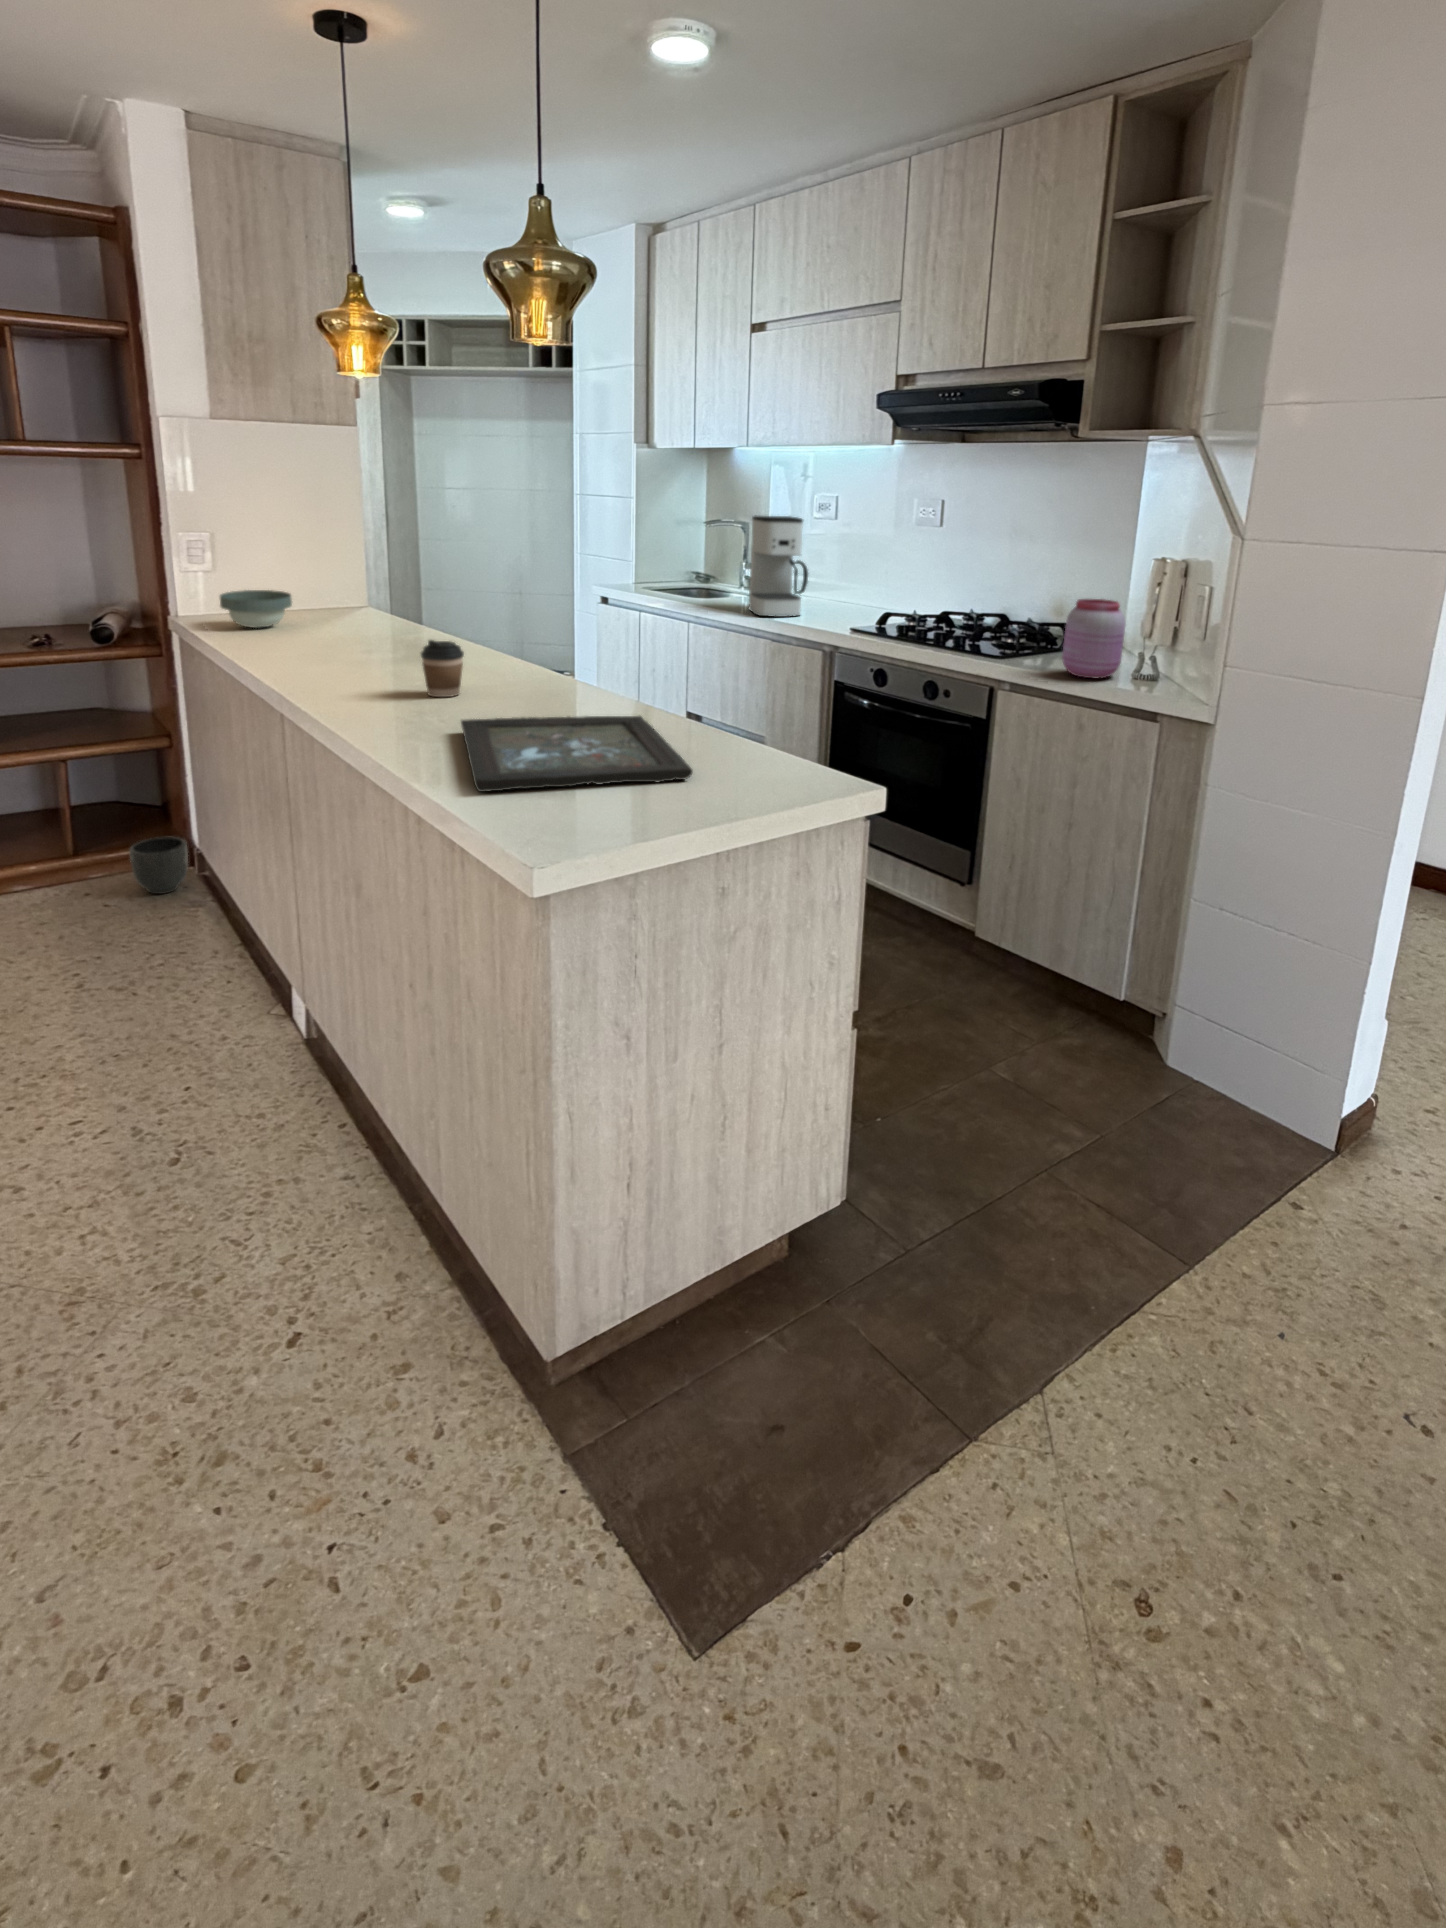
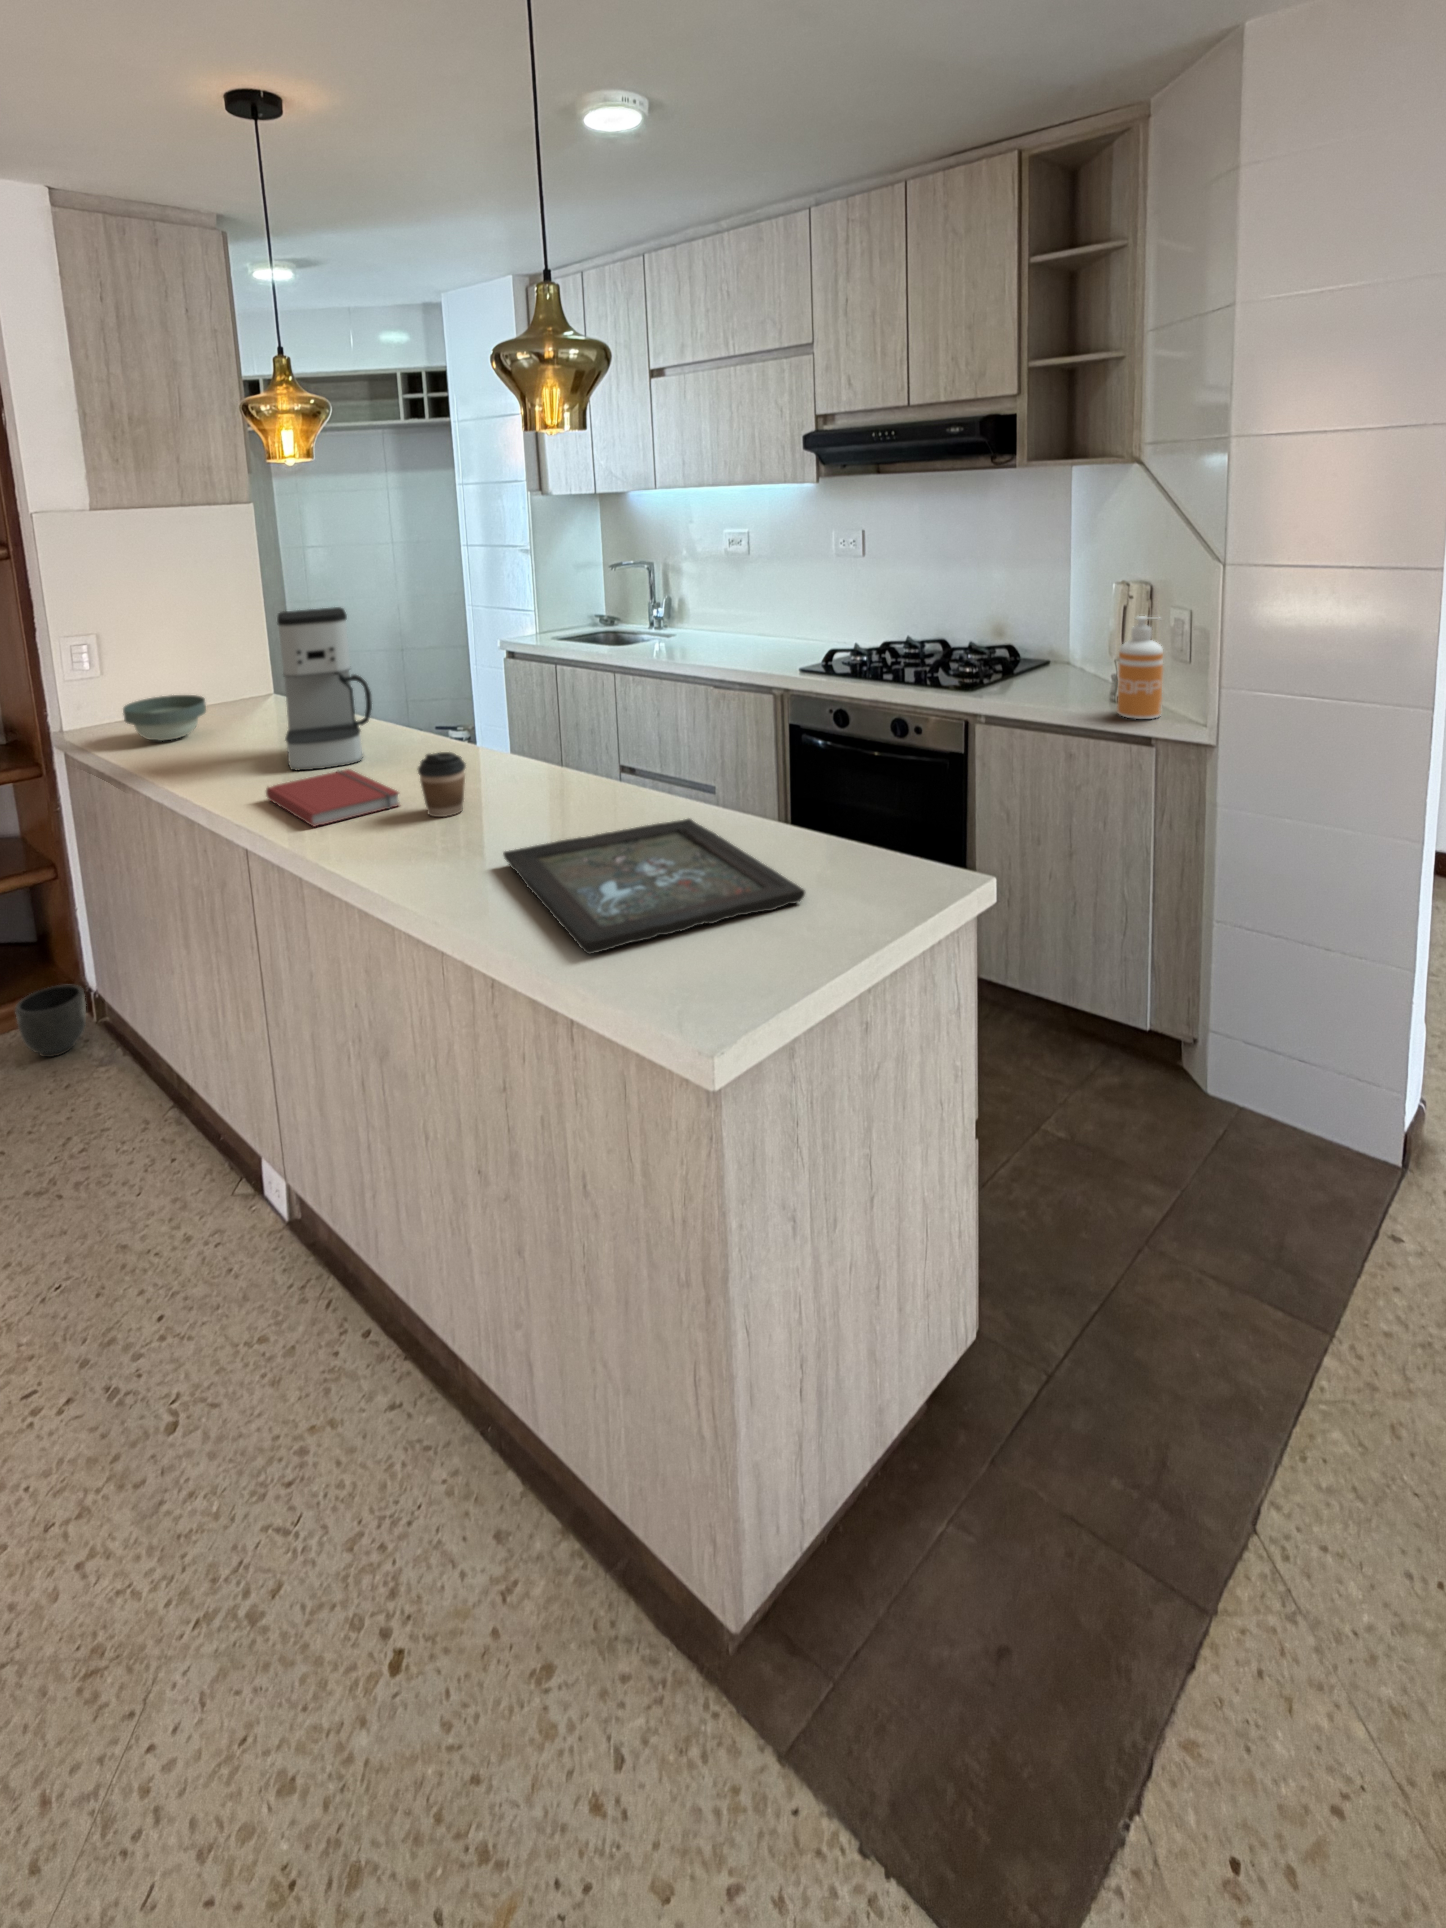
coffee maker: present [748,516,808,617] -> present [277,607,372,770]
soap dispenser: none [1130,591,1185,695] -> present [1118,616,1163,719]
jar: present [1062,599,1125,678] -> none [1038,626,1097,706]
book: none [304,656,411,693] -> present [266,769,400,827]

